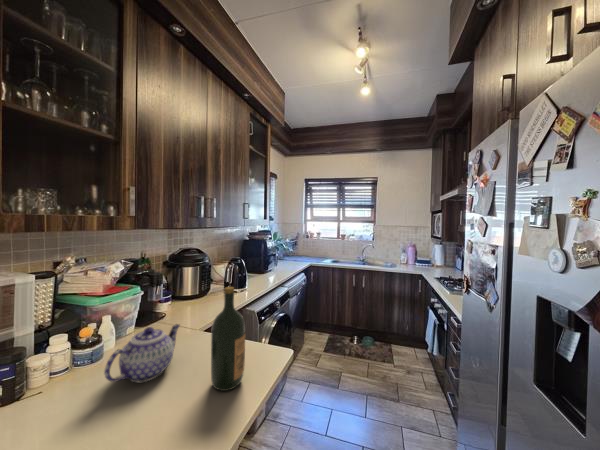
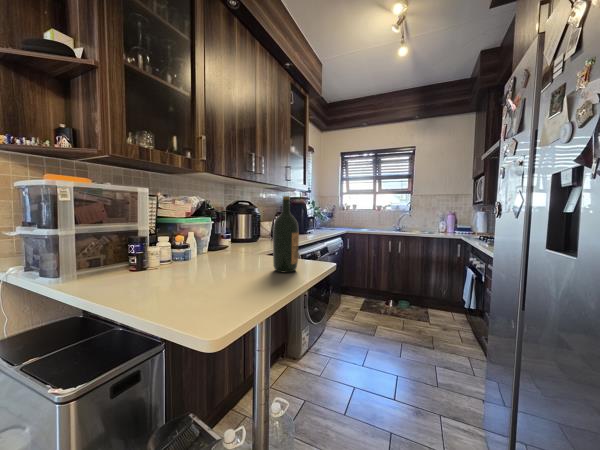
teapot: present [104,324,179,382] -> none [201,231,246,267]

